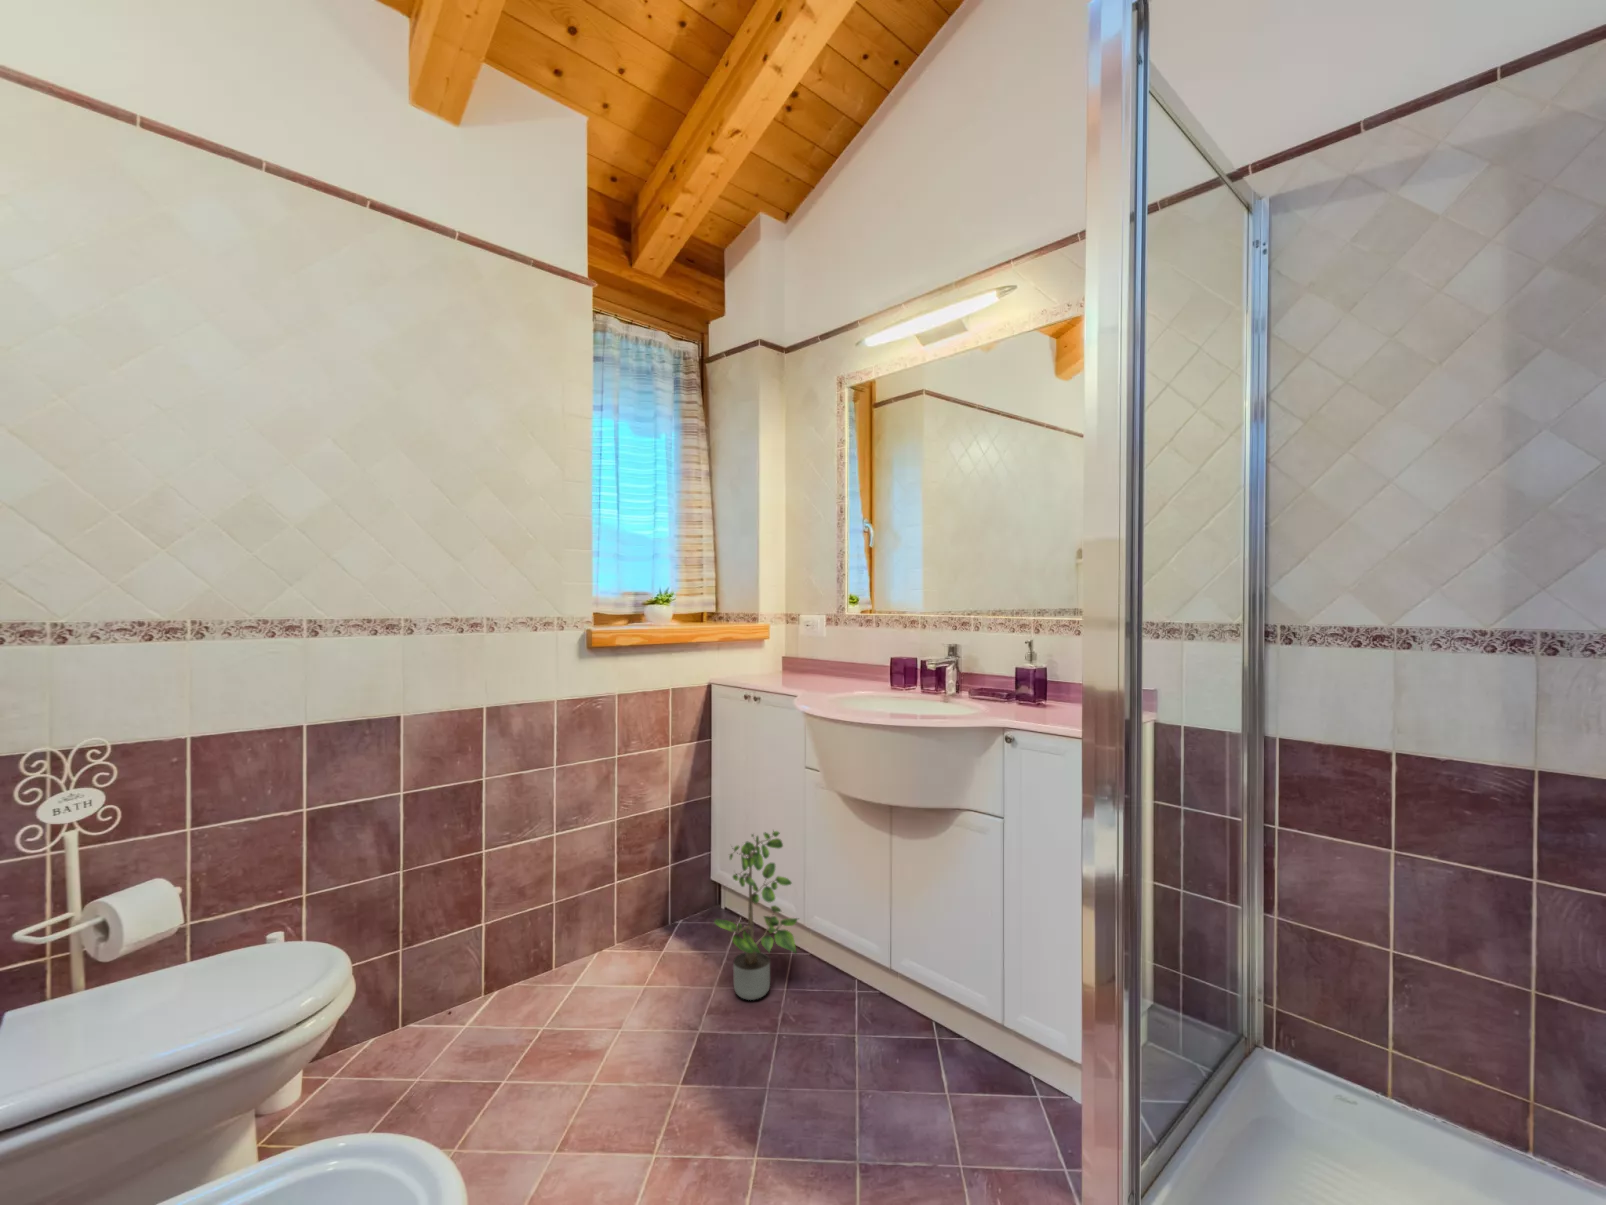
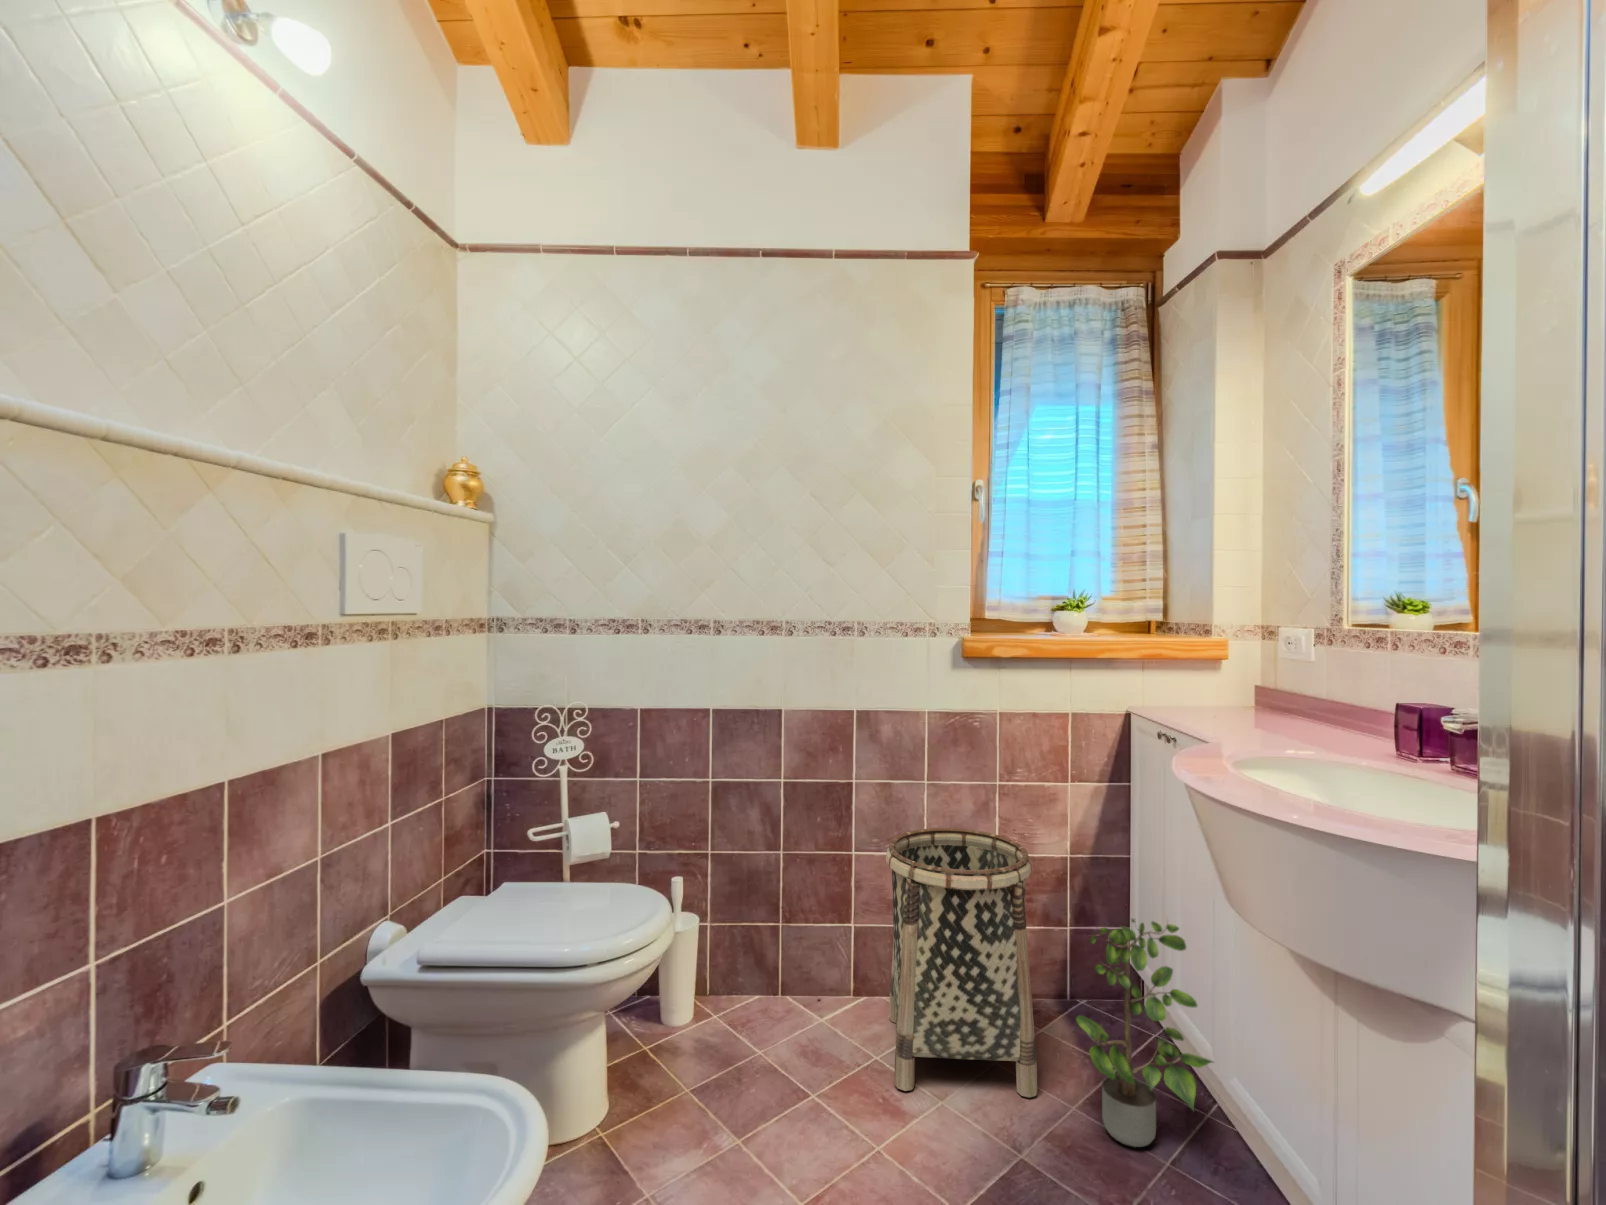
basket: none [531,800,682,1043] -> present [886,828,1037,1097]

